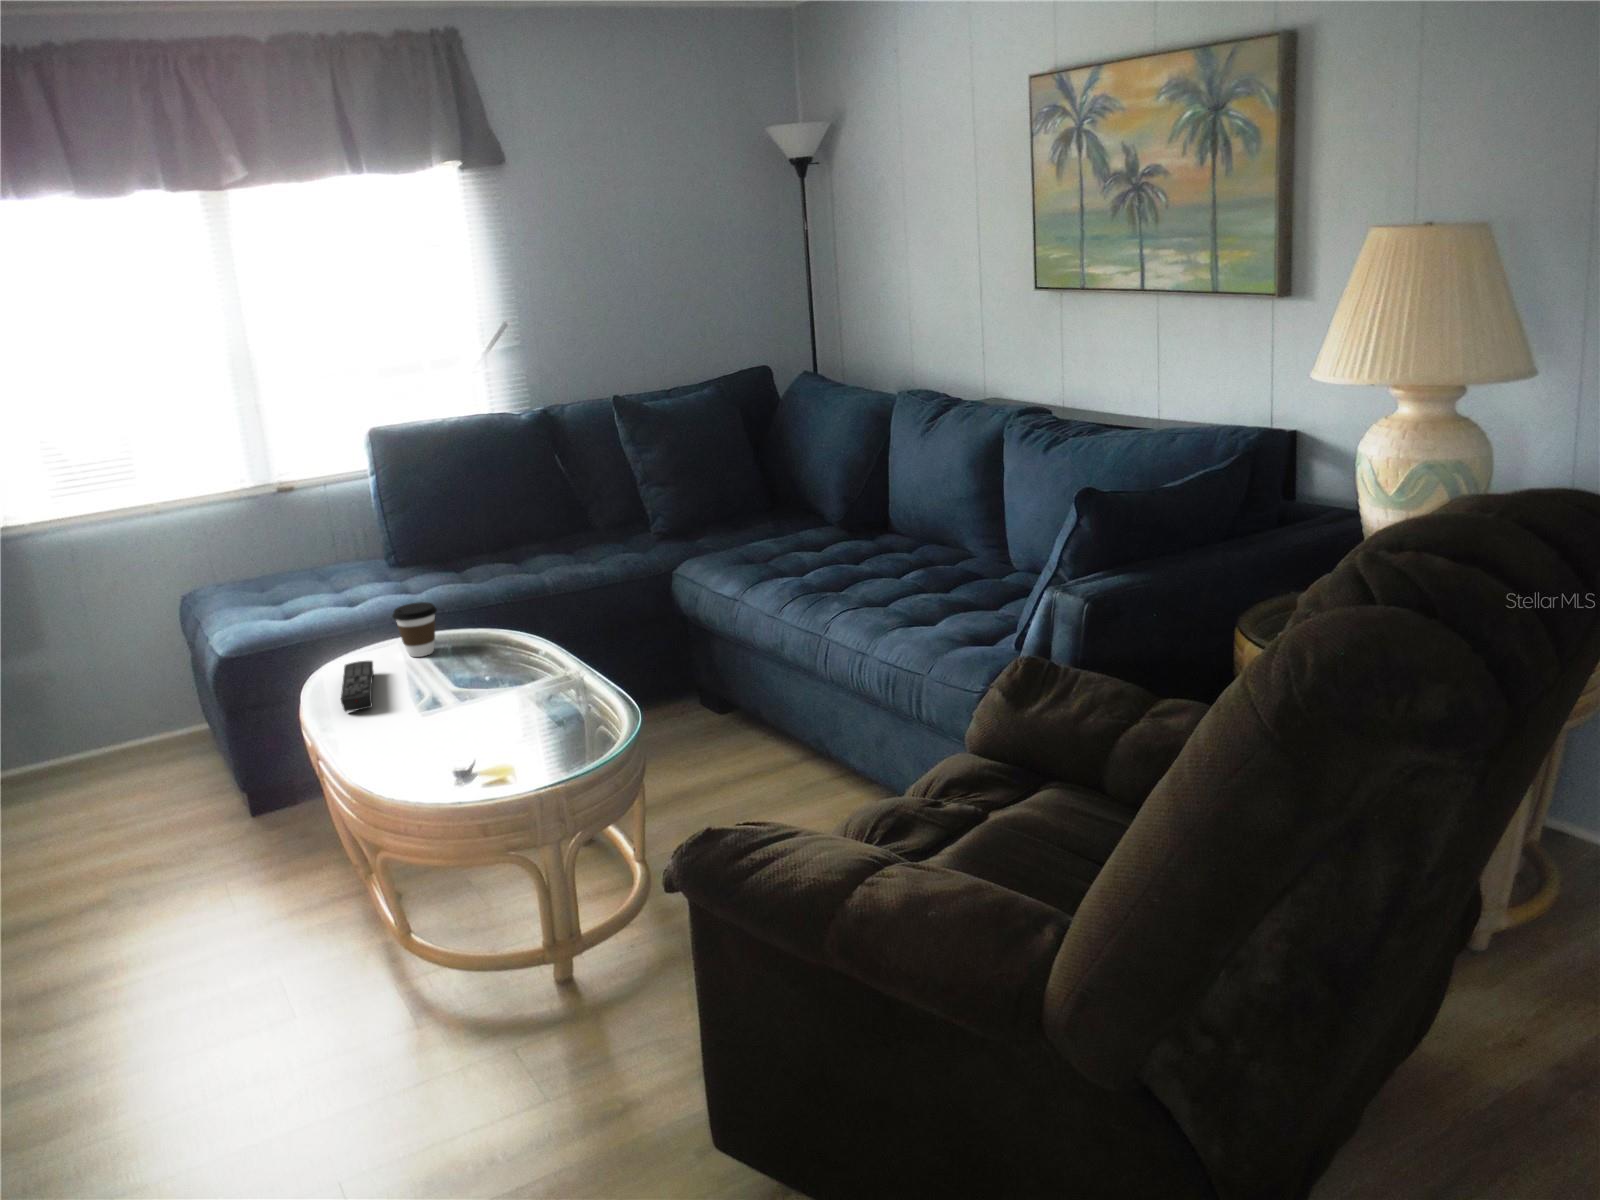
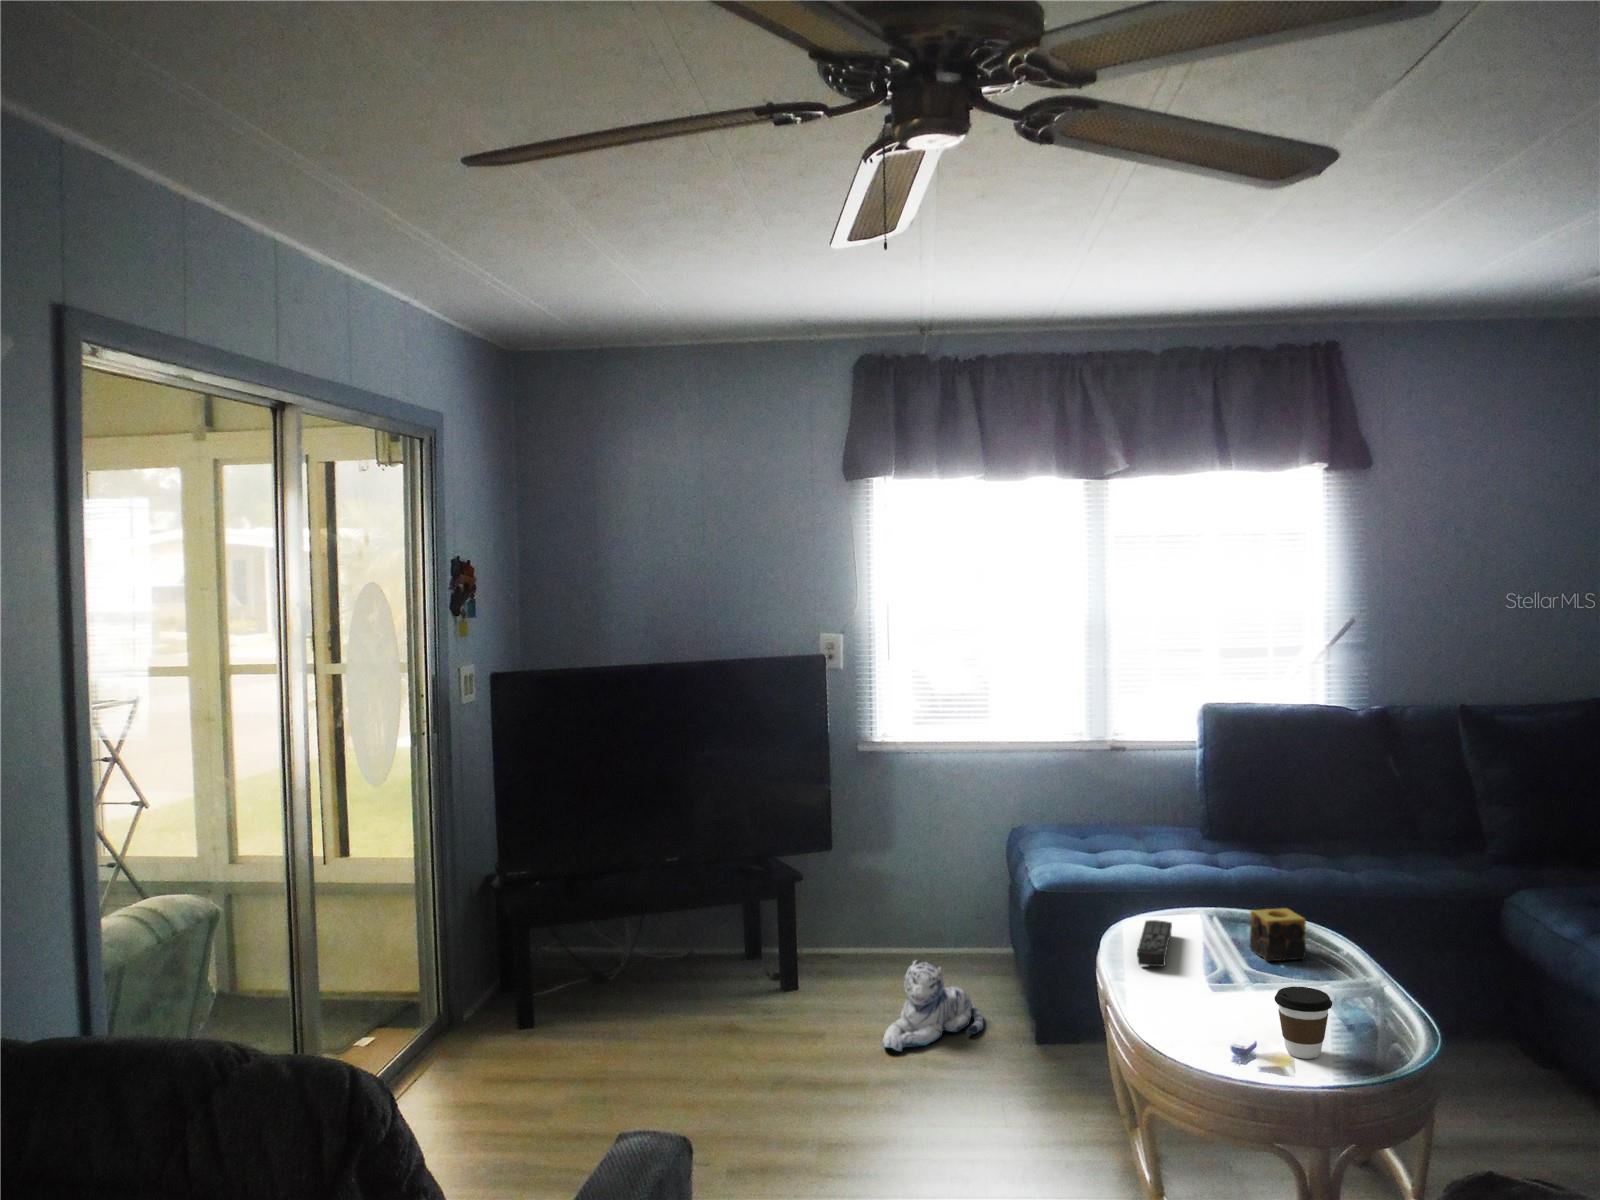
coffee cup: present [393,602,437,657] -> present [1275,987,1332,1059]
candle: none [449,622,508,677] -> present [1250,908,1306,961]
plush toy: none [65,764,186,871] -> present [883,960,984,1051]

